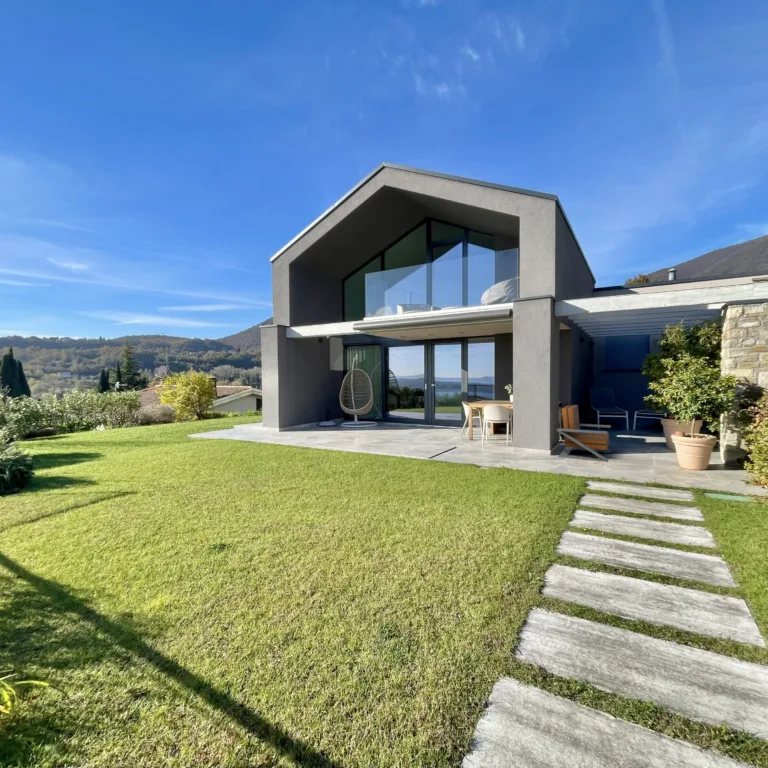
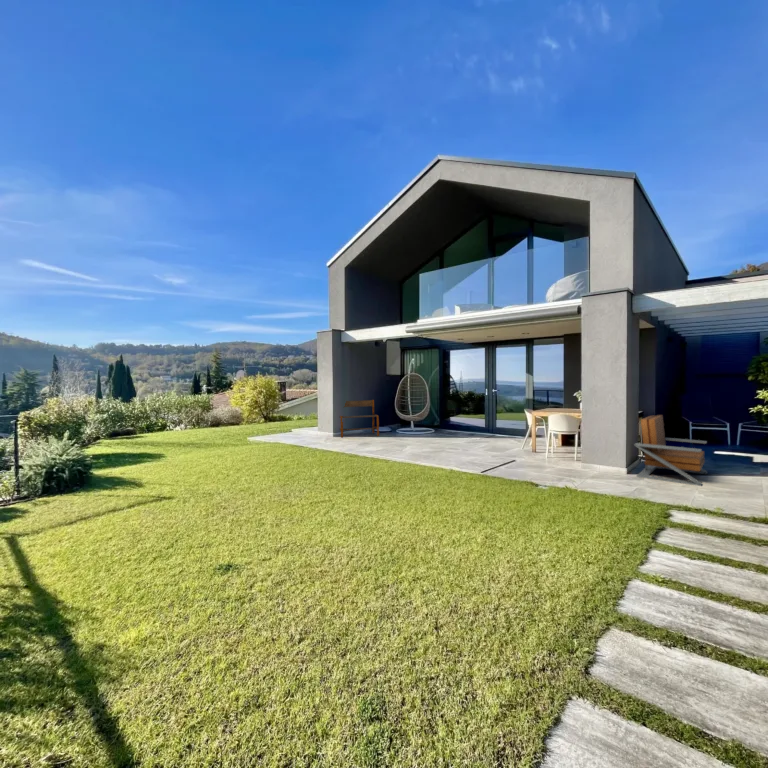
bench: none [286,395,326,433] -> present [340,400,379,438]

